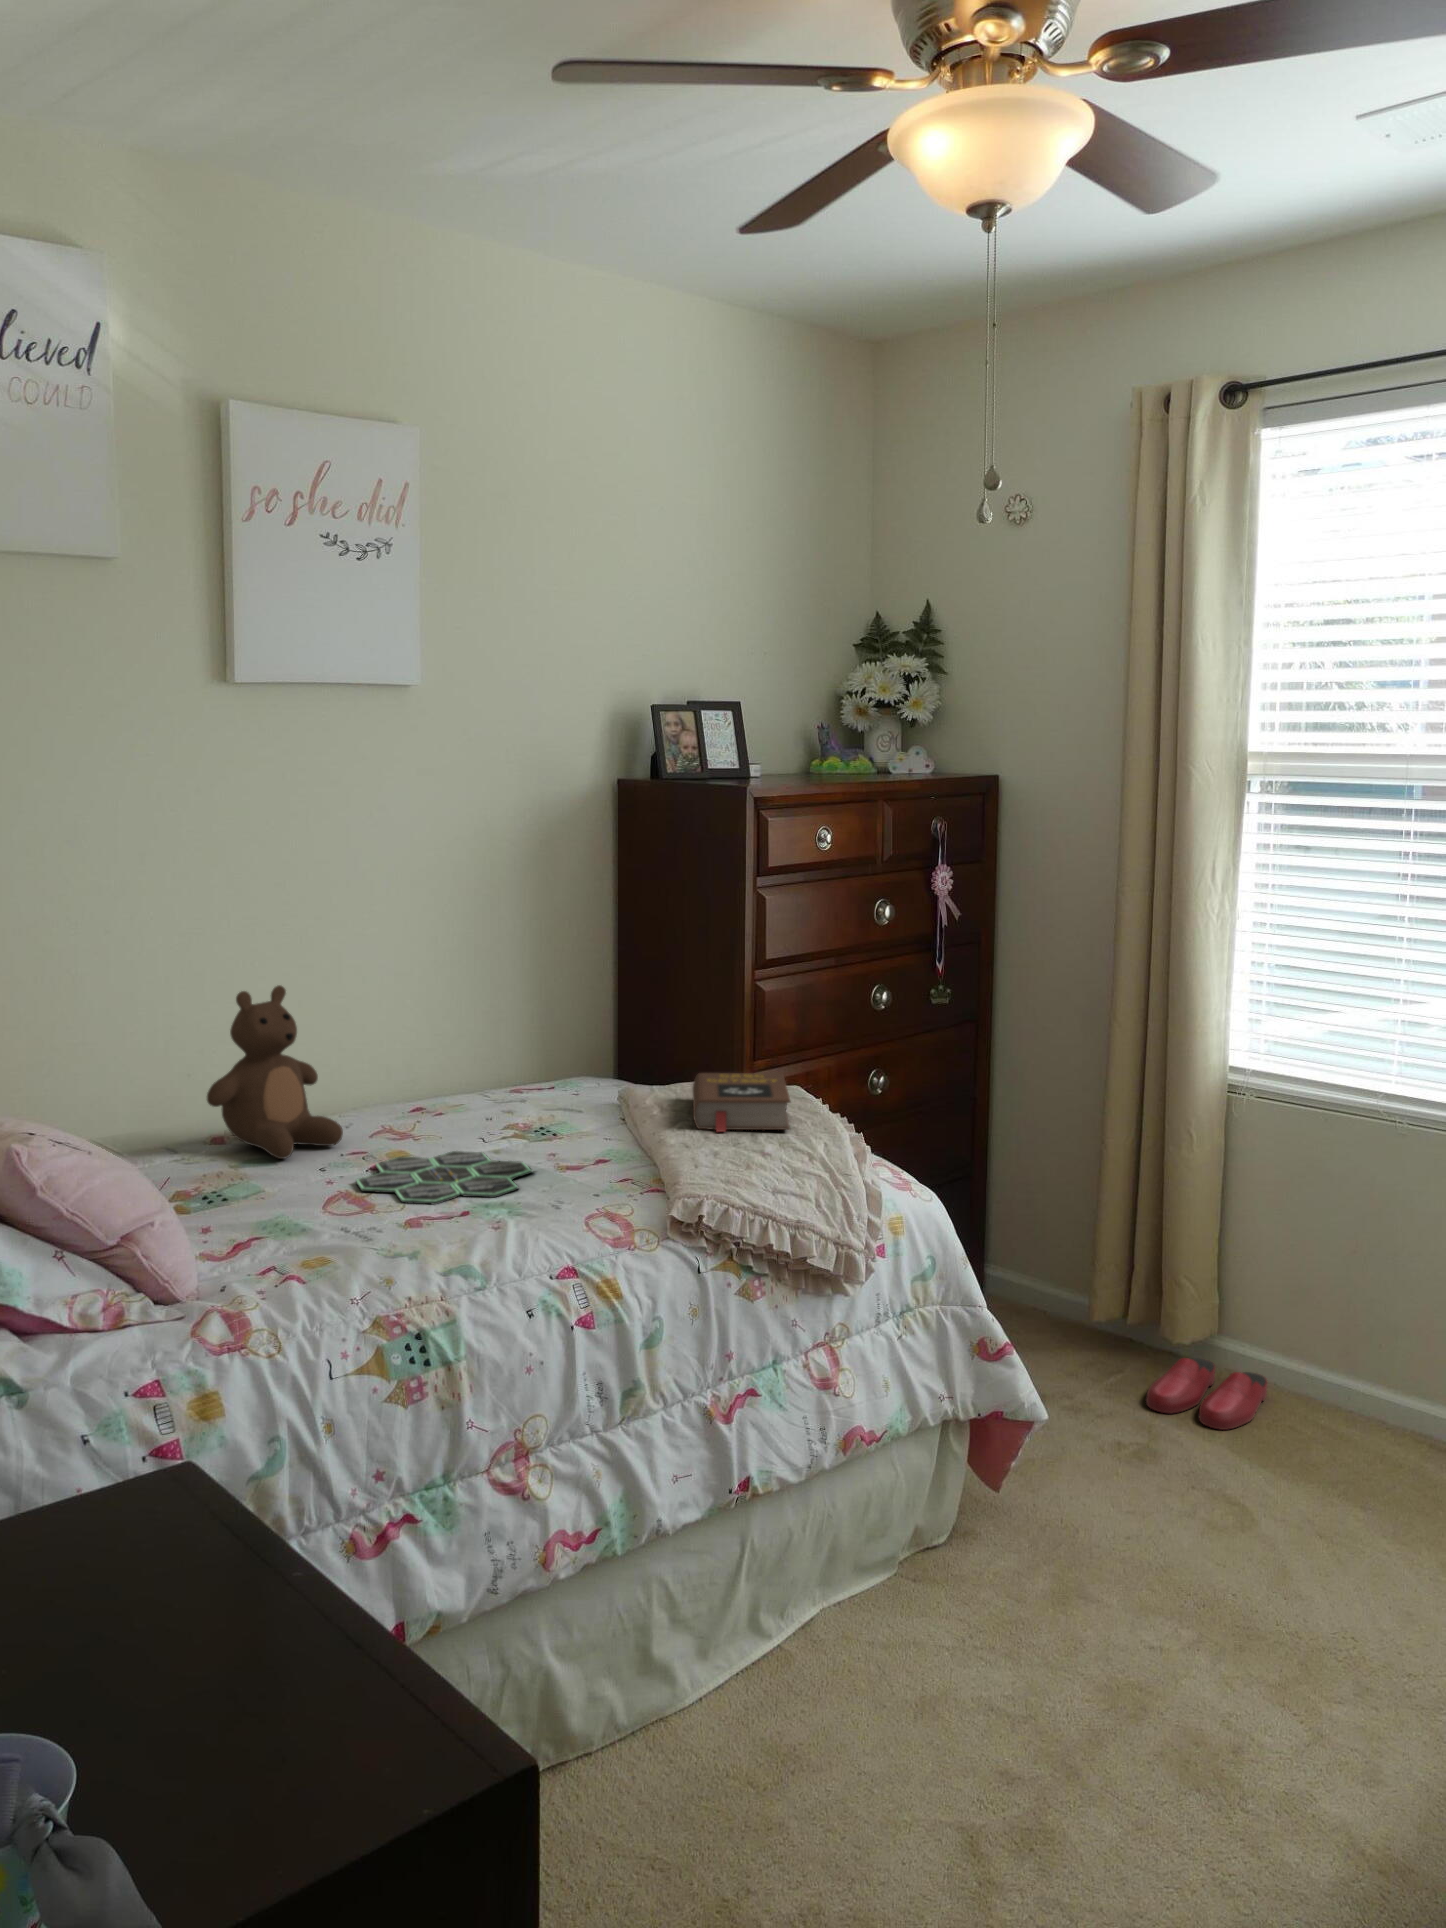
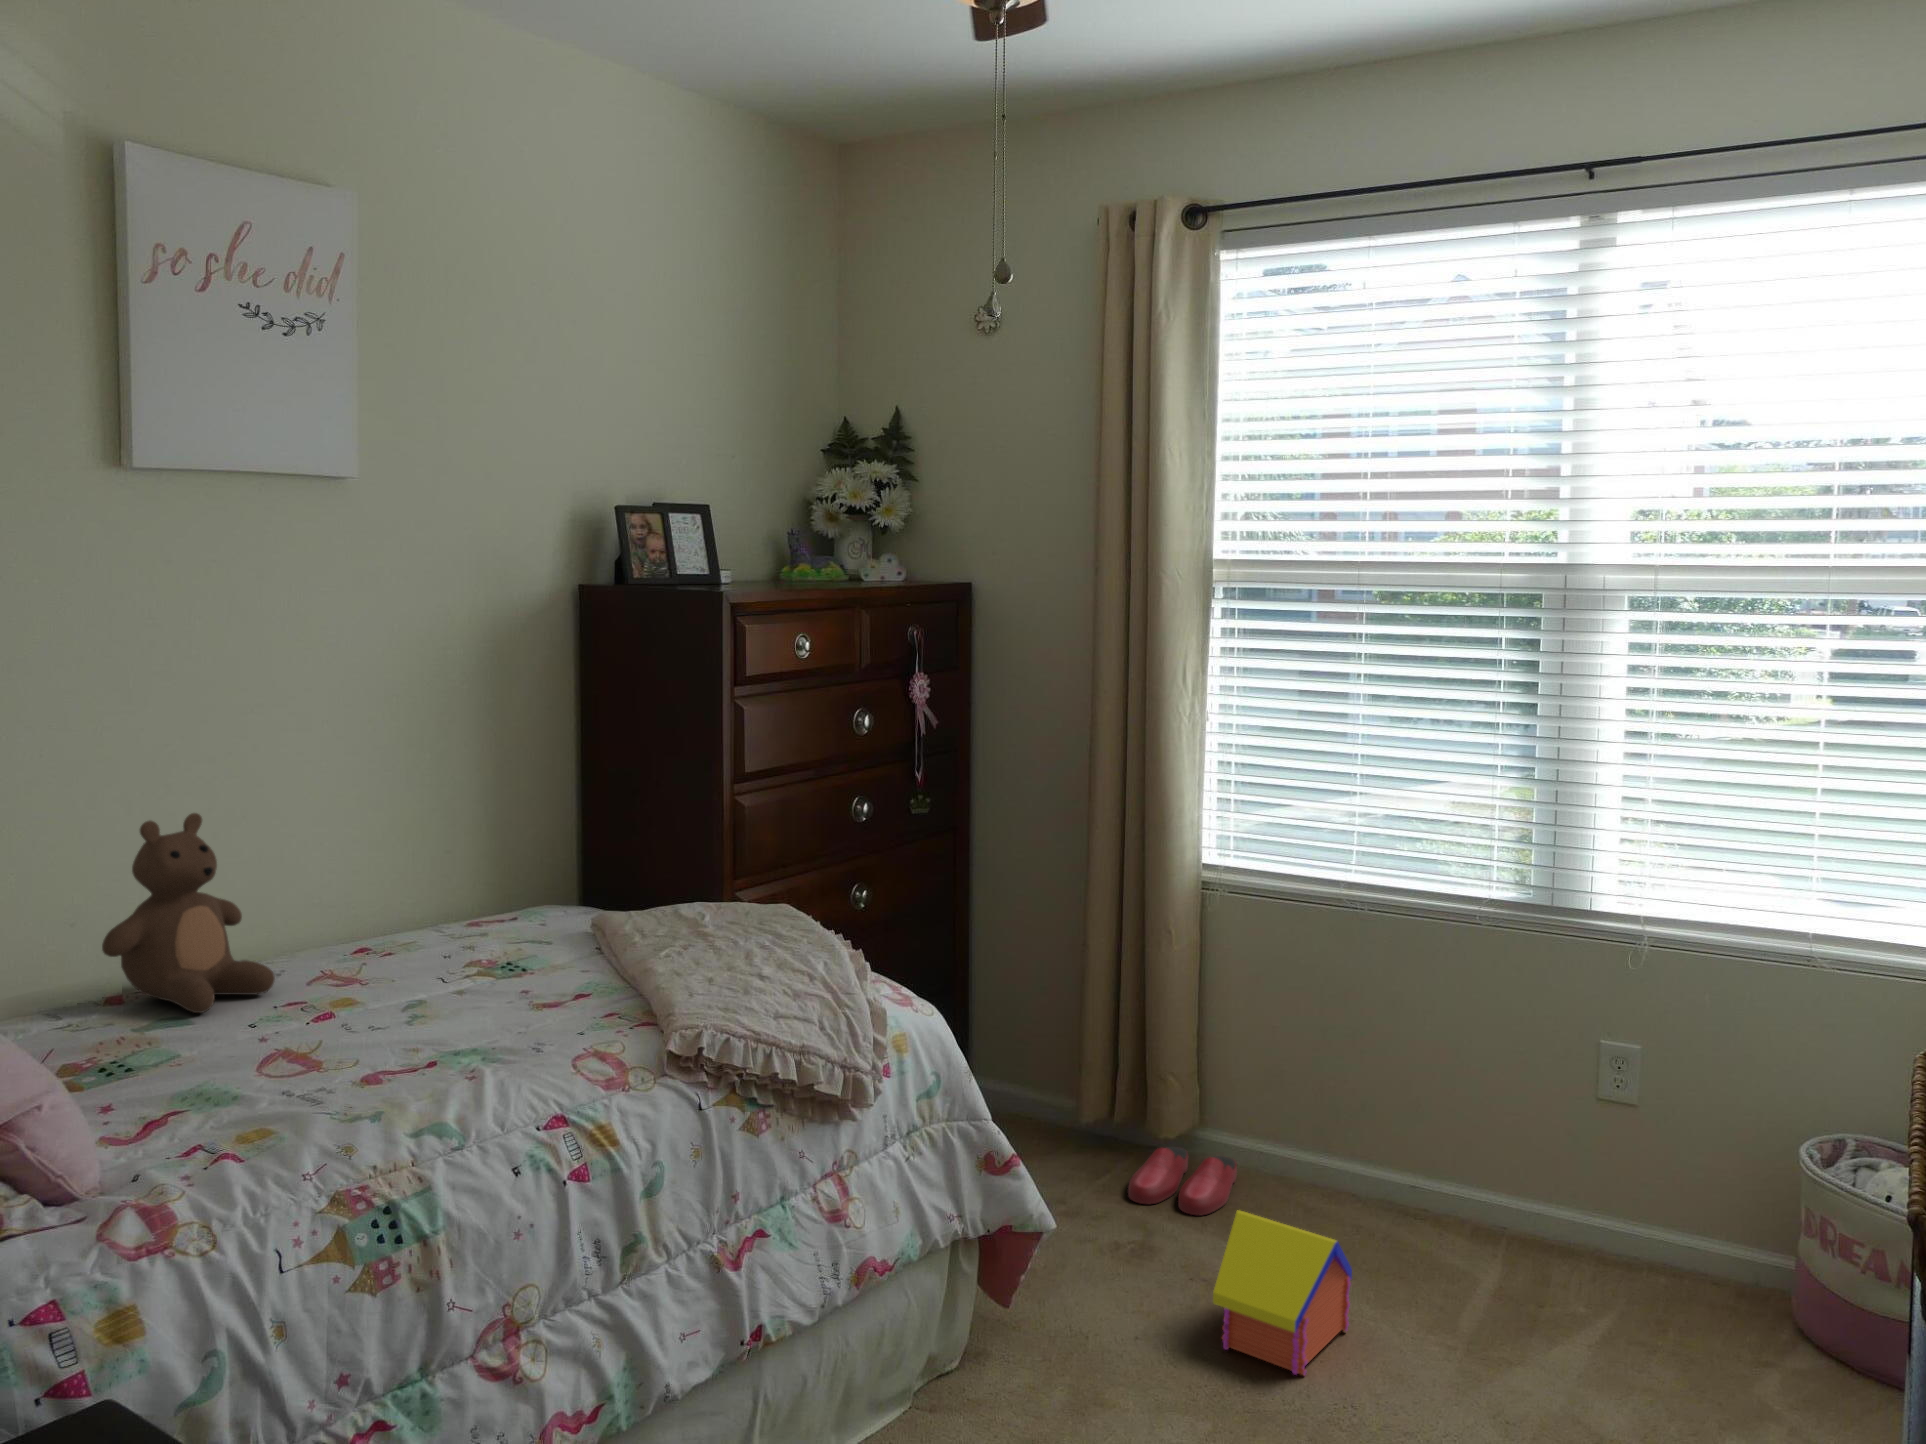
book: present [693,1073,790,1132] -> none [677,888,786,955]
board game: present [356,1151,532,1205] -> none [295,991,505,1056]
toy house: none [1216,1424,1375,1598] -> present [1213,1210,1352,1375]

